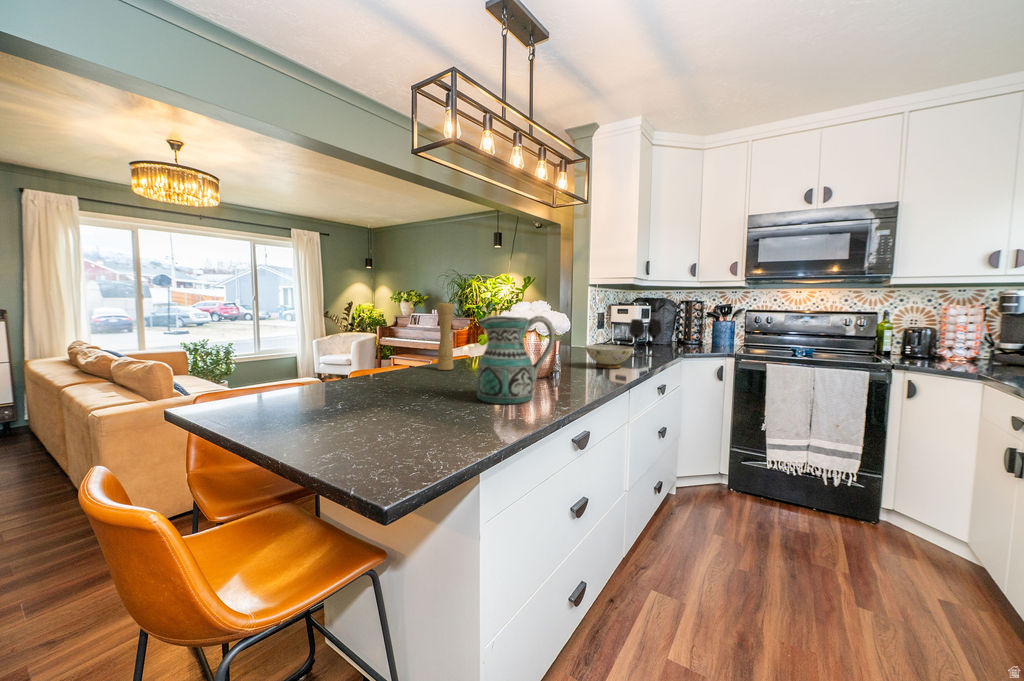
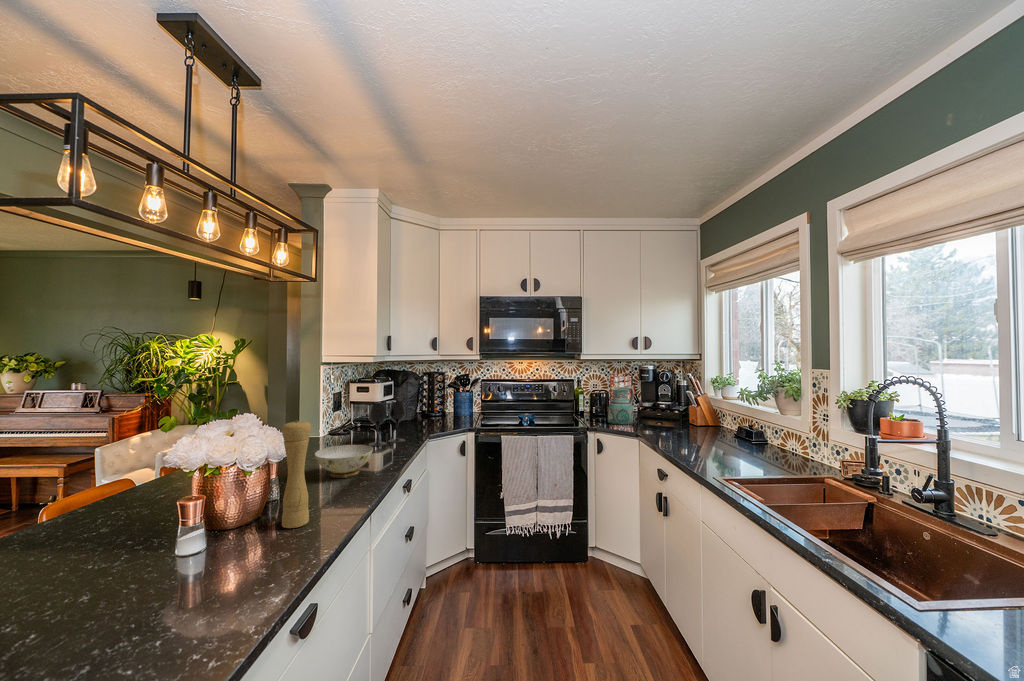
pepper mill: present [436,302,454,370] -> present [282,420,311,528]
ceramic pitcher: present [477,316,555,404] -> present [608,386,634,425]

